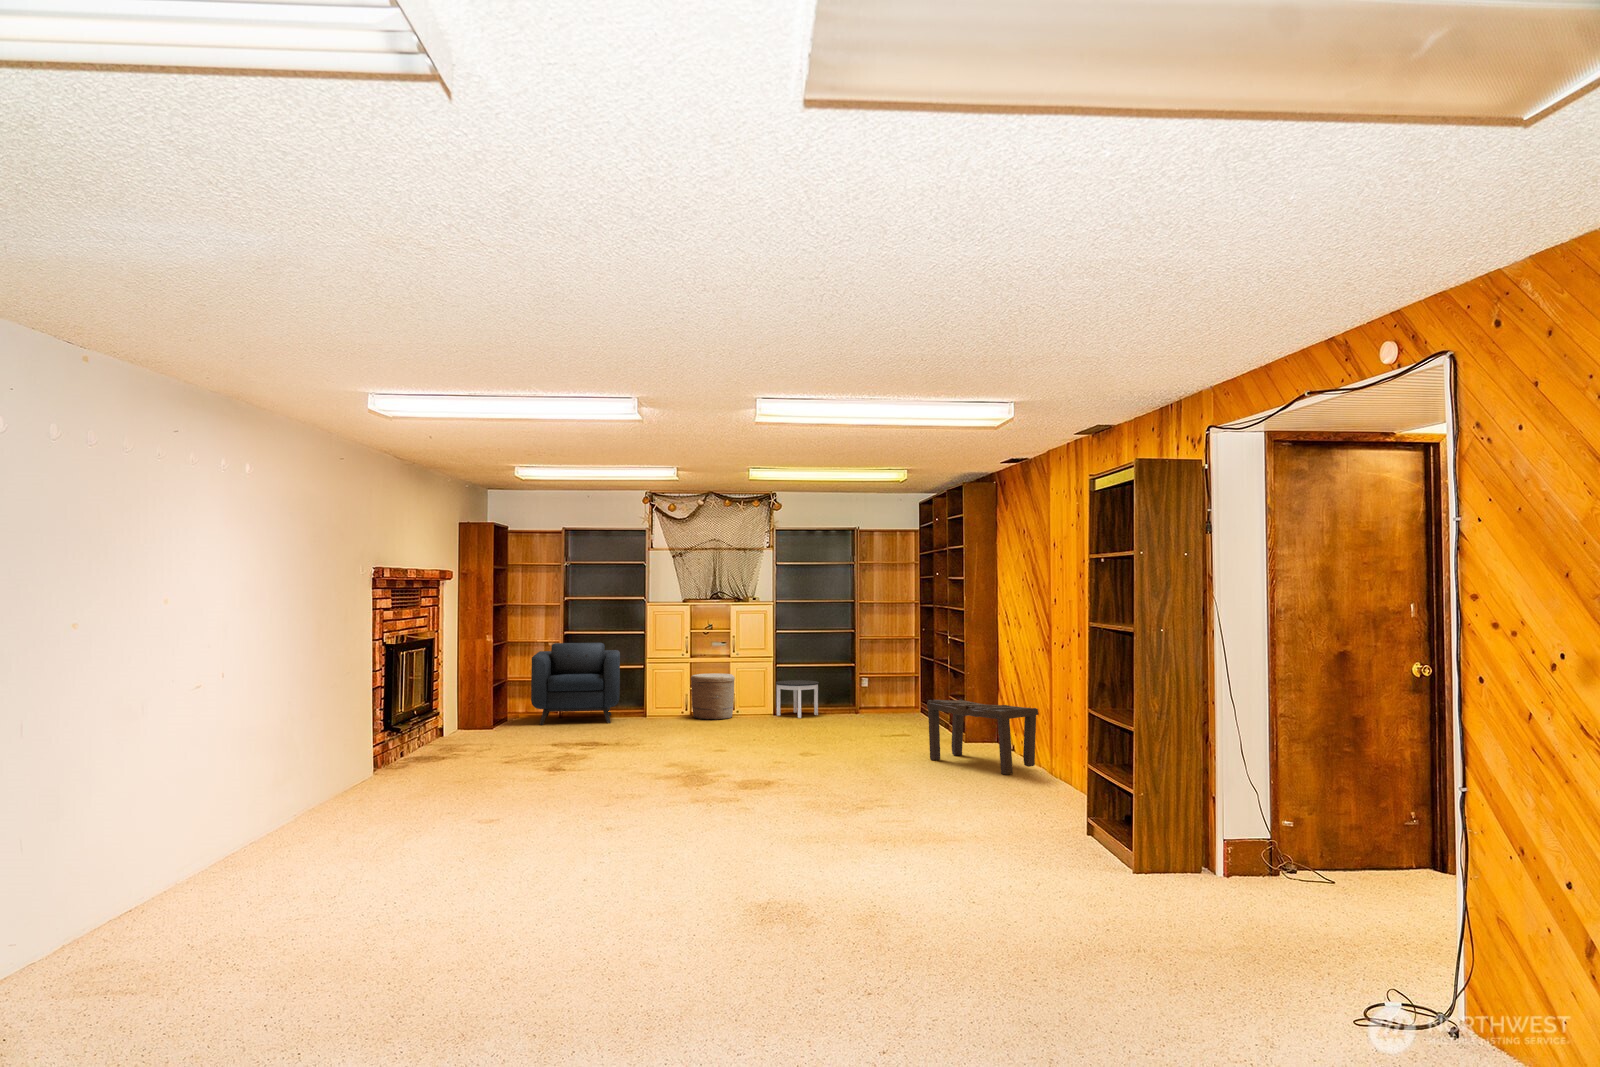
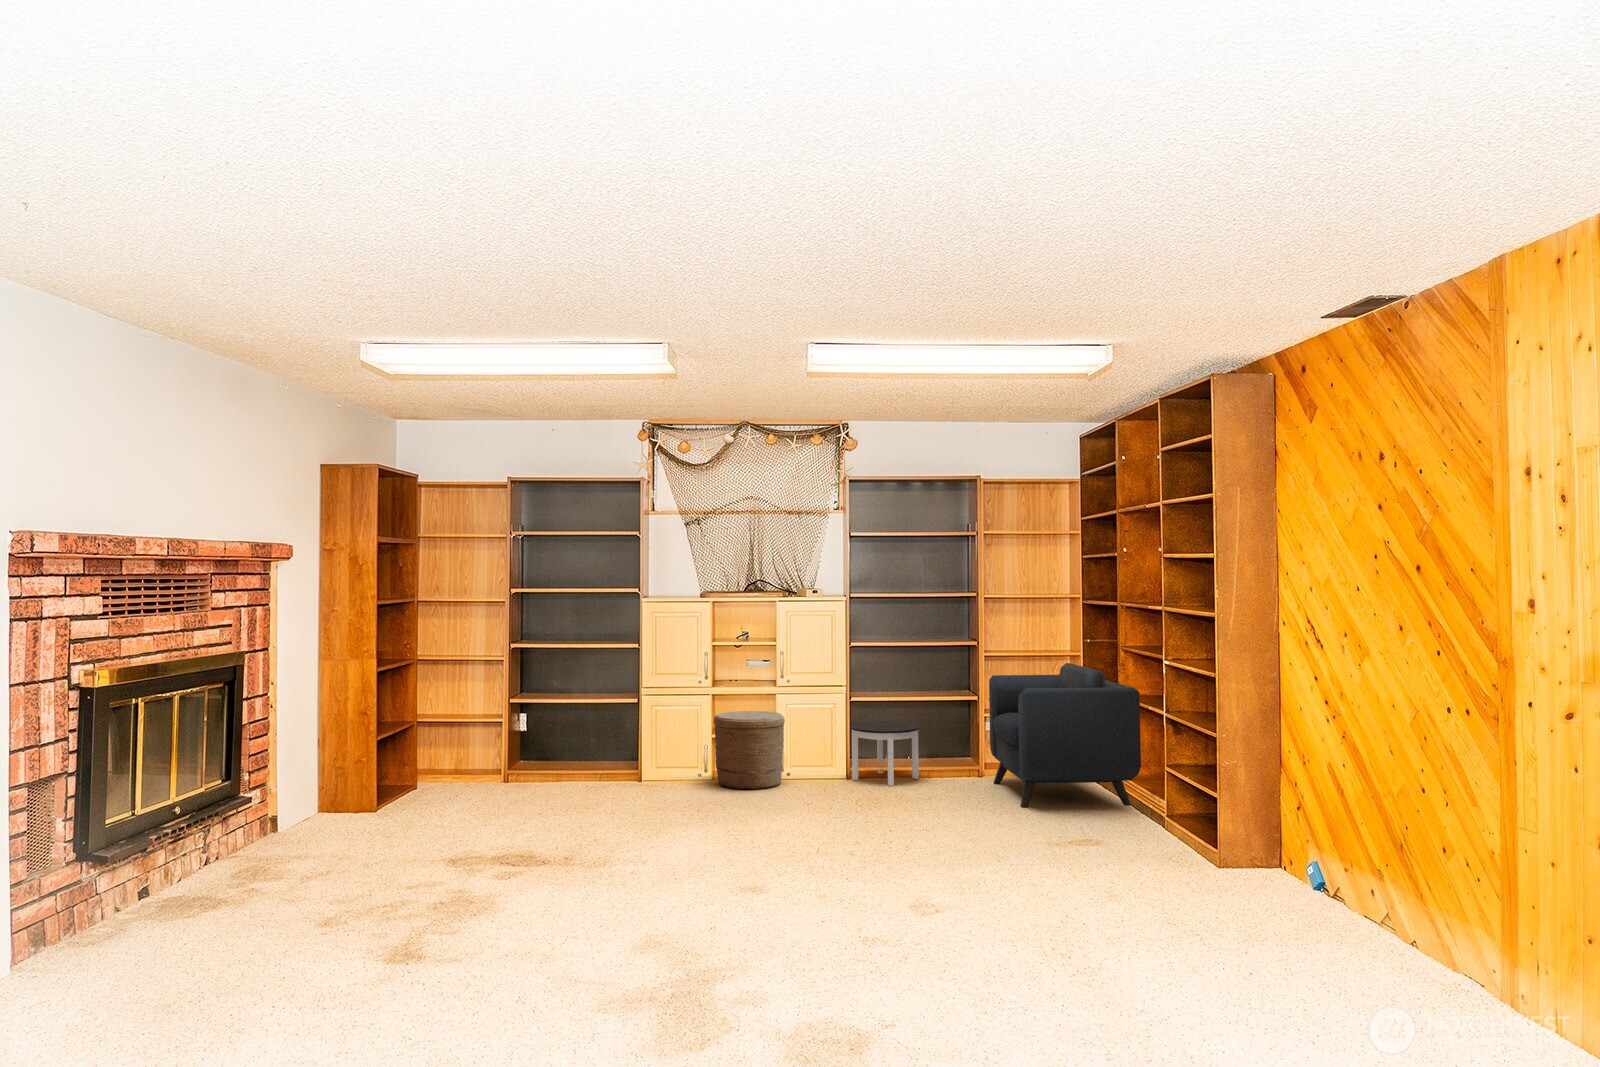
armchair: present [531,643,620,725] -> present [989,663,1141,807]
bench: present [927,699,1038,775] -> none [1184,786,1454,975]

